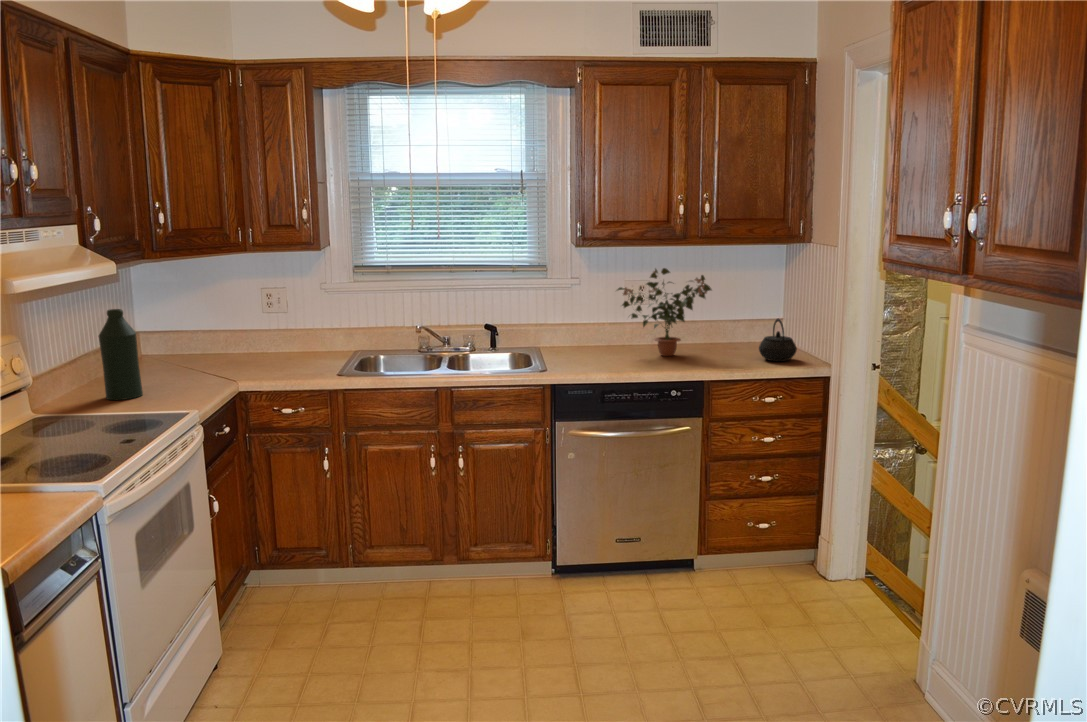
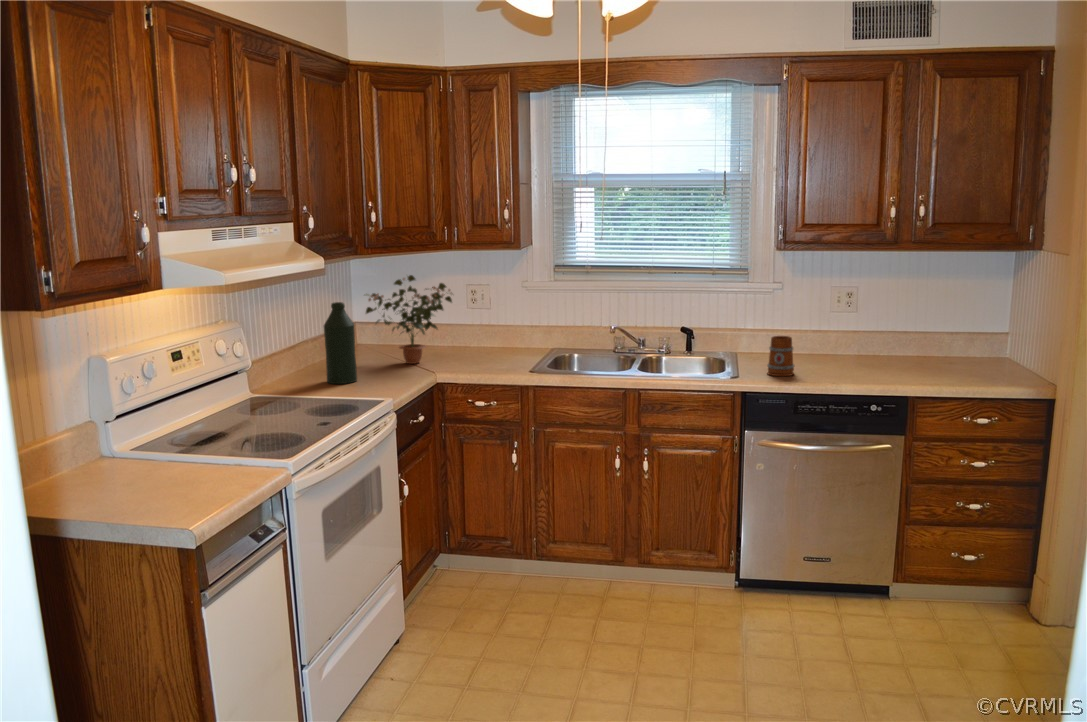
potted plant: present [617,268,711,356] -> present [366,275,452,364]
kettle: present [759,319,797,361] -> none [975,332,1019,379]
mug: none [574,329,600,368] -> present [767,336,794,376]

